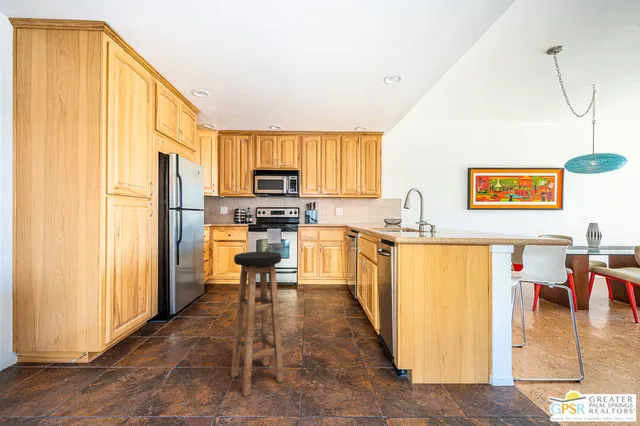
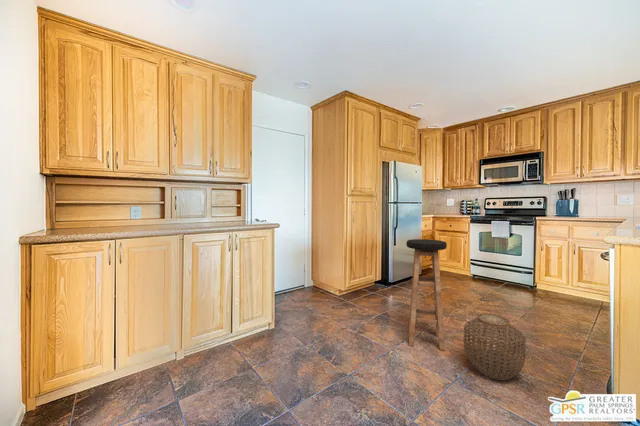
woven basket: none [307,320,359,389] -> present [464,313,525,380]

